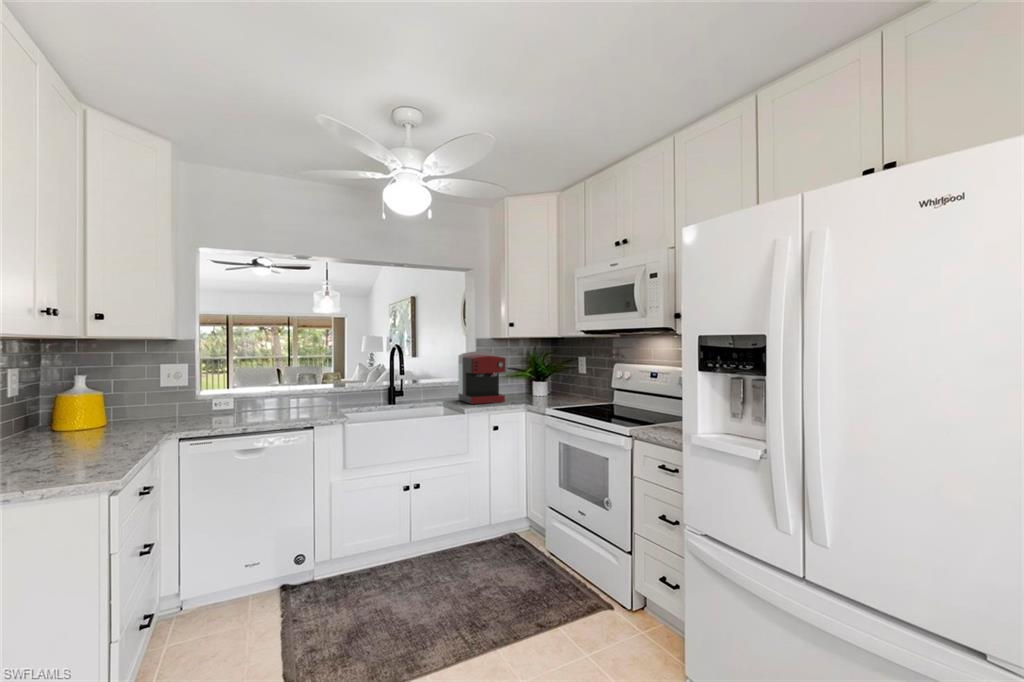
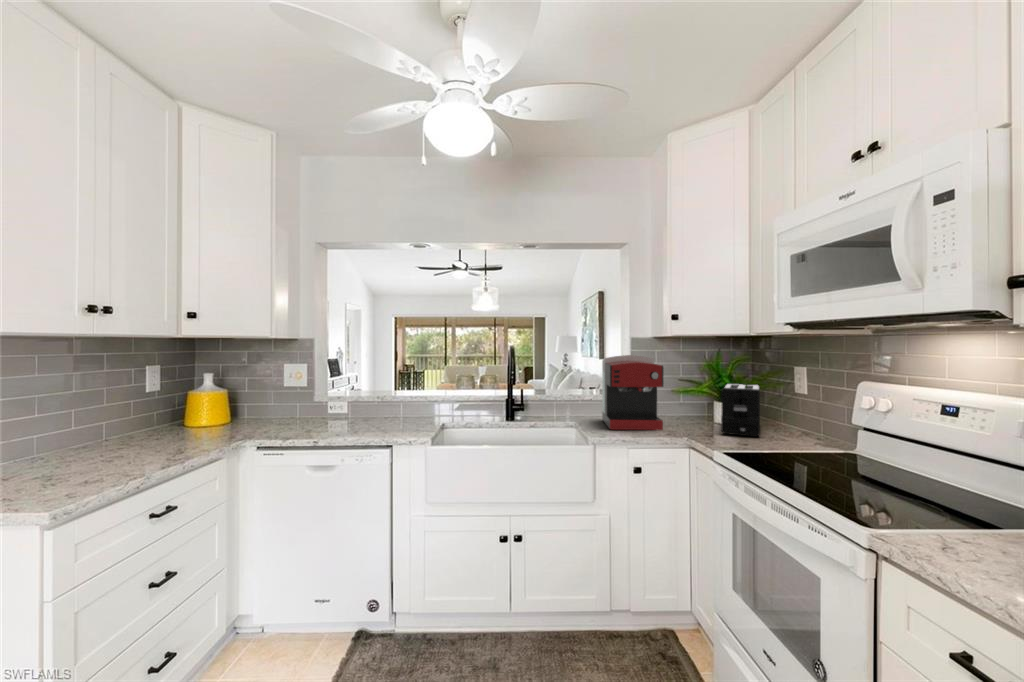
toaster: none [539,369,563,401] -> present [721,383,760,437]

